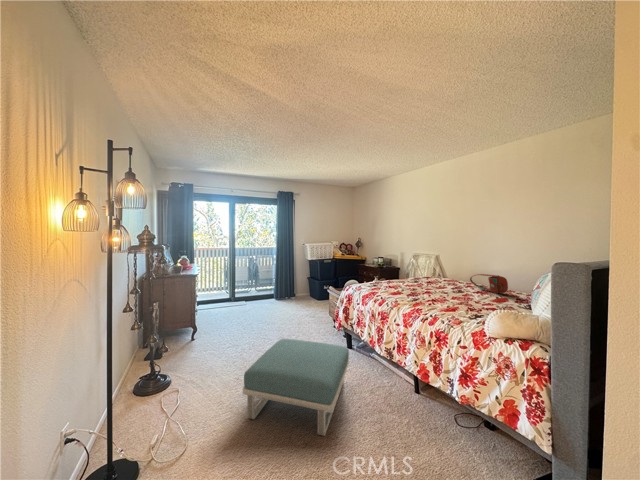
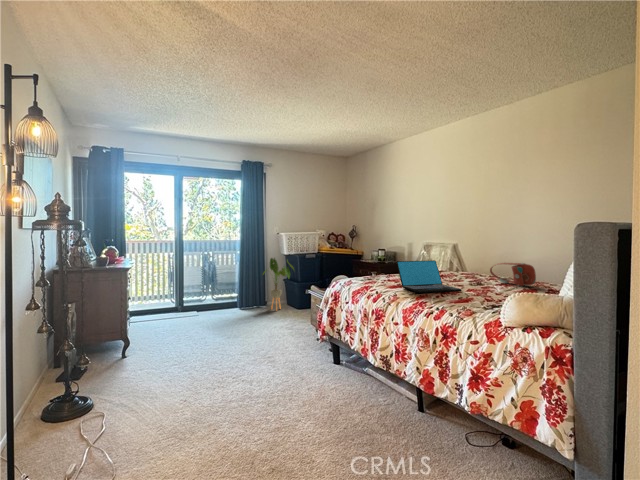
house plant: none [292,262,316,302] -> present [263,258,294,310]
laptop: none [397,272,449,300] -> present [396,260,461,293]
footstool: present [243,339,349,436] -> none [191,347,333,460]

